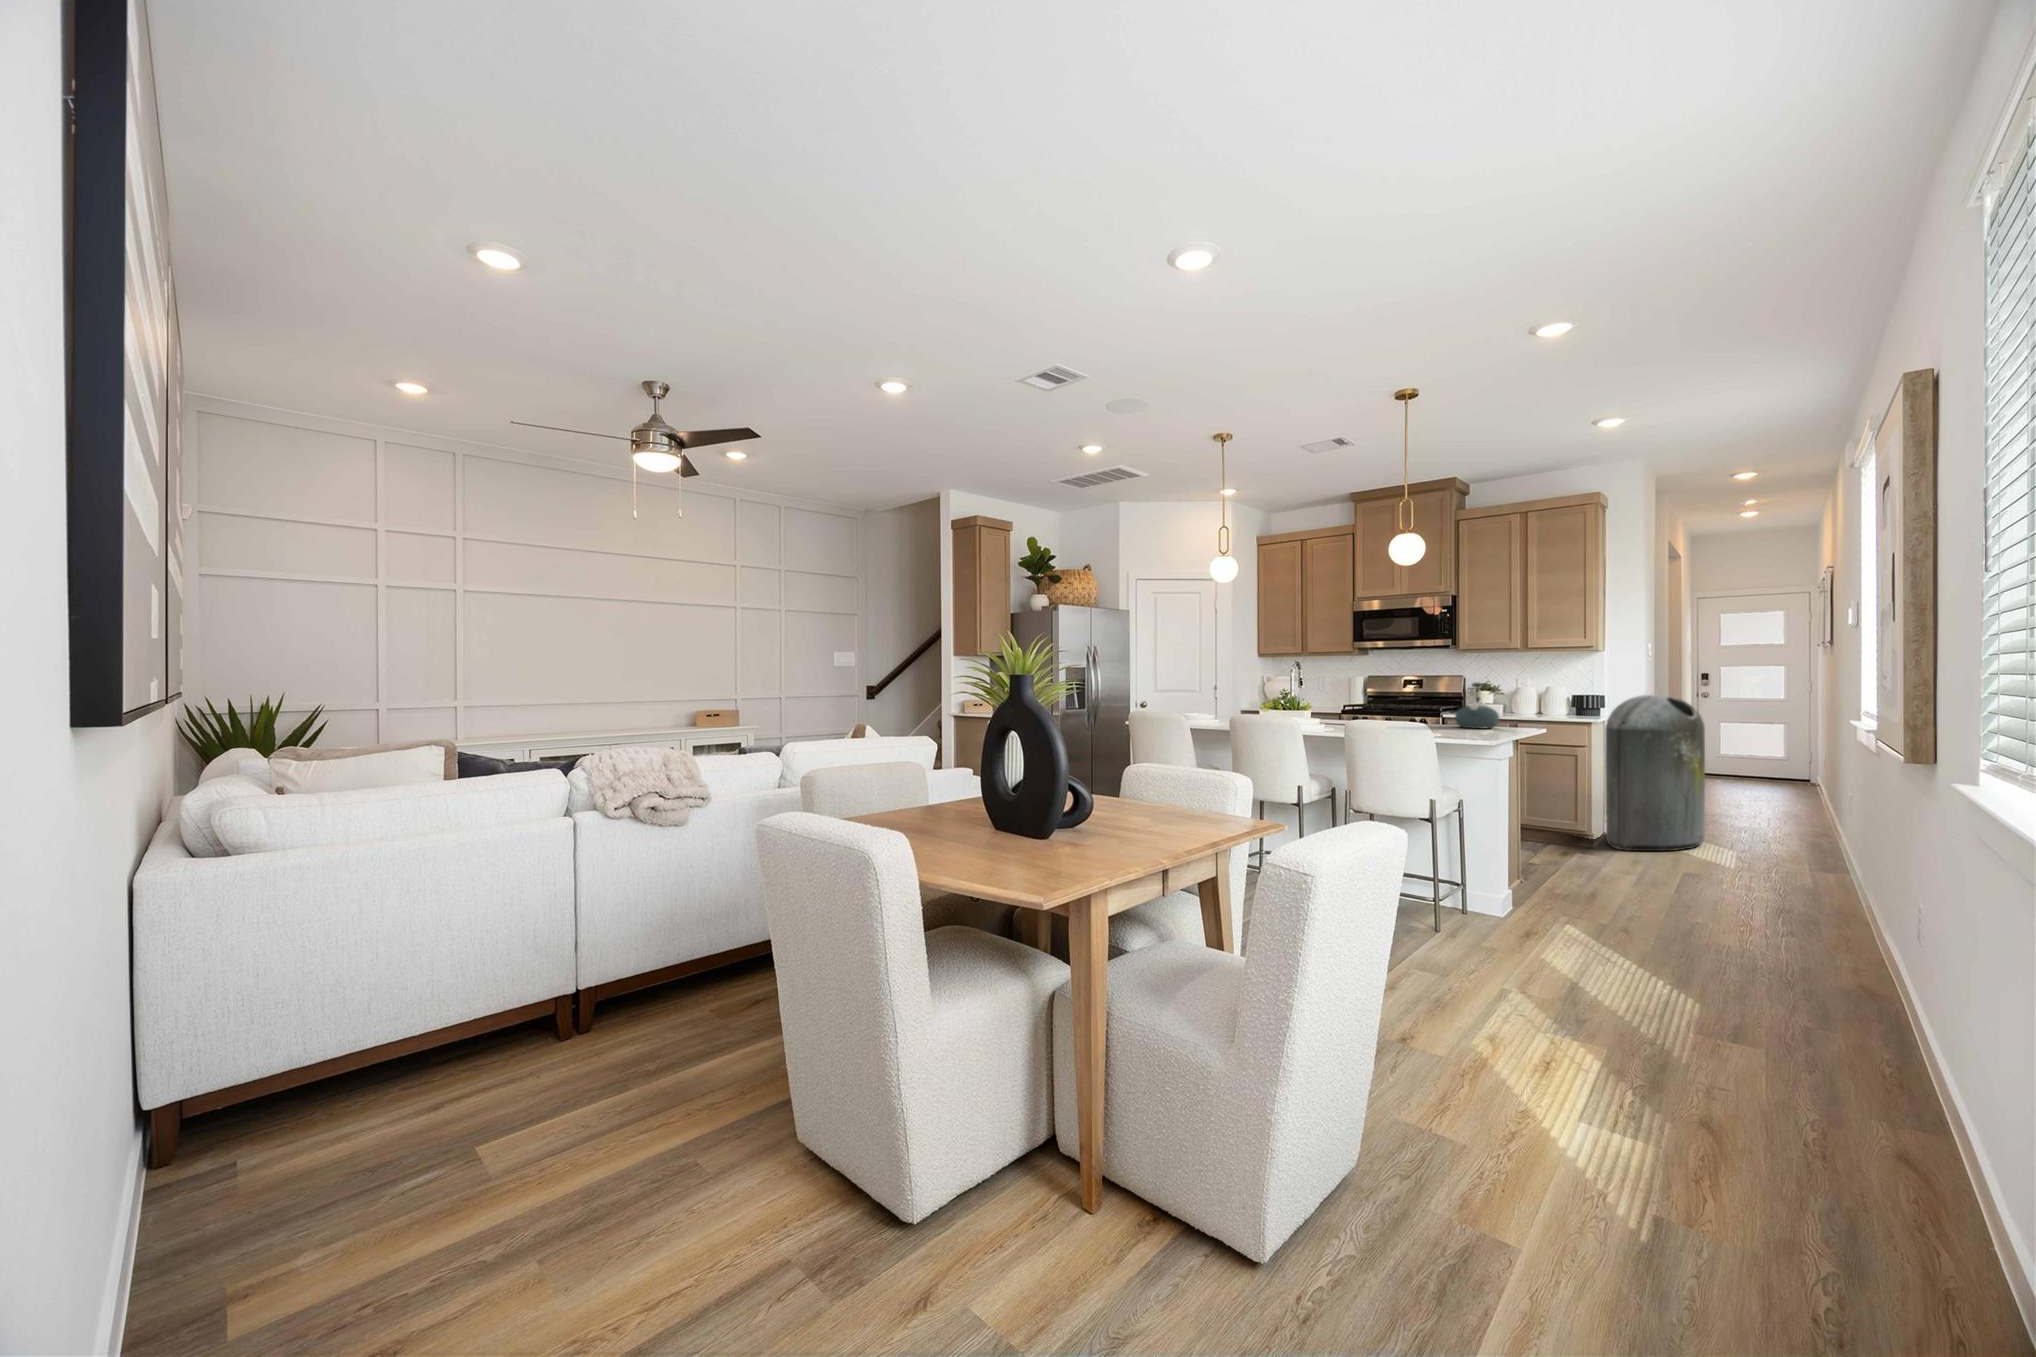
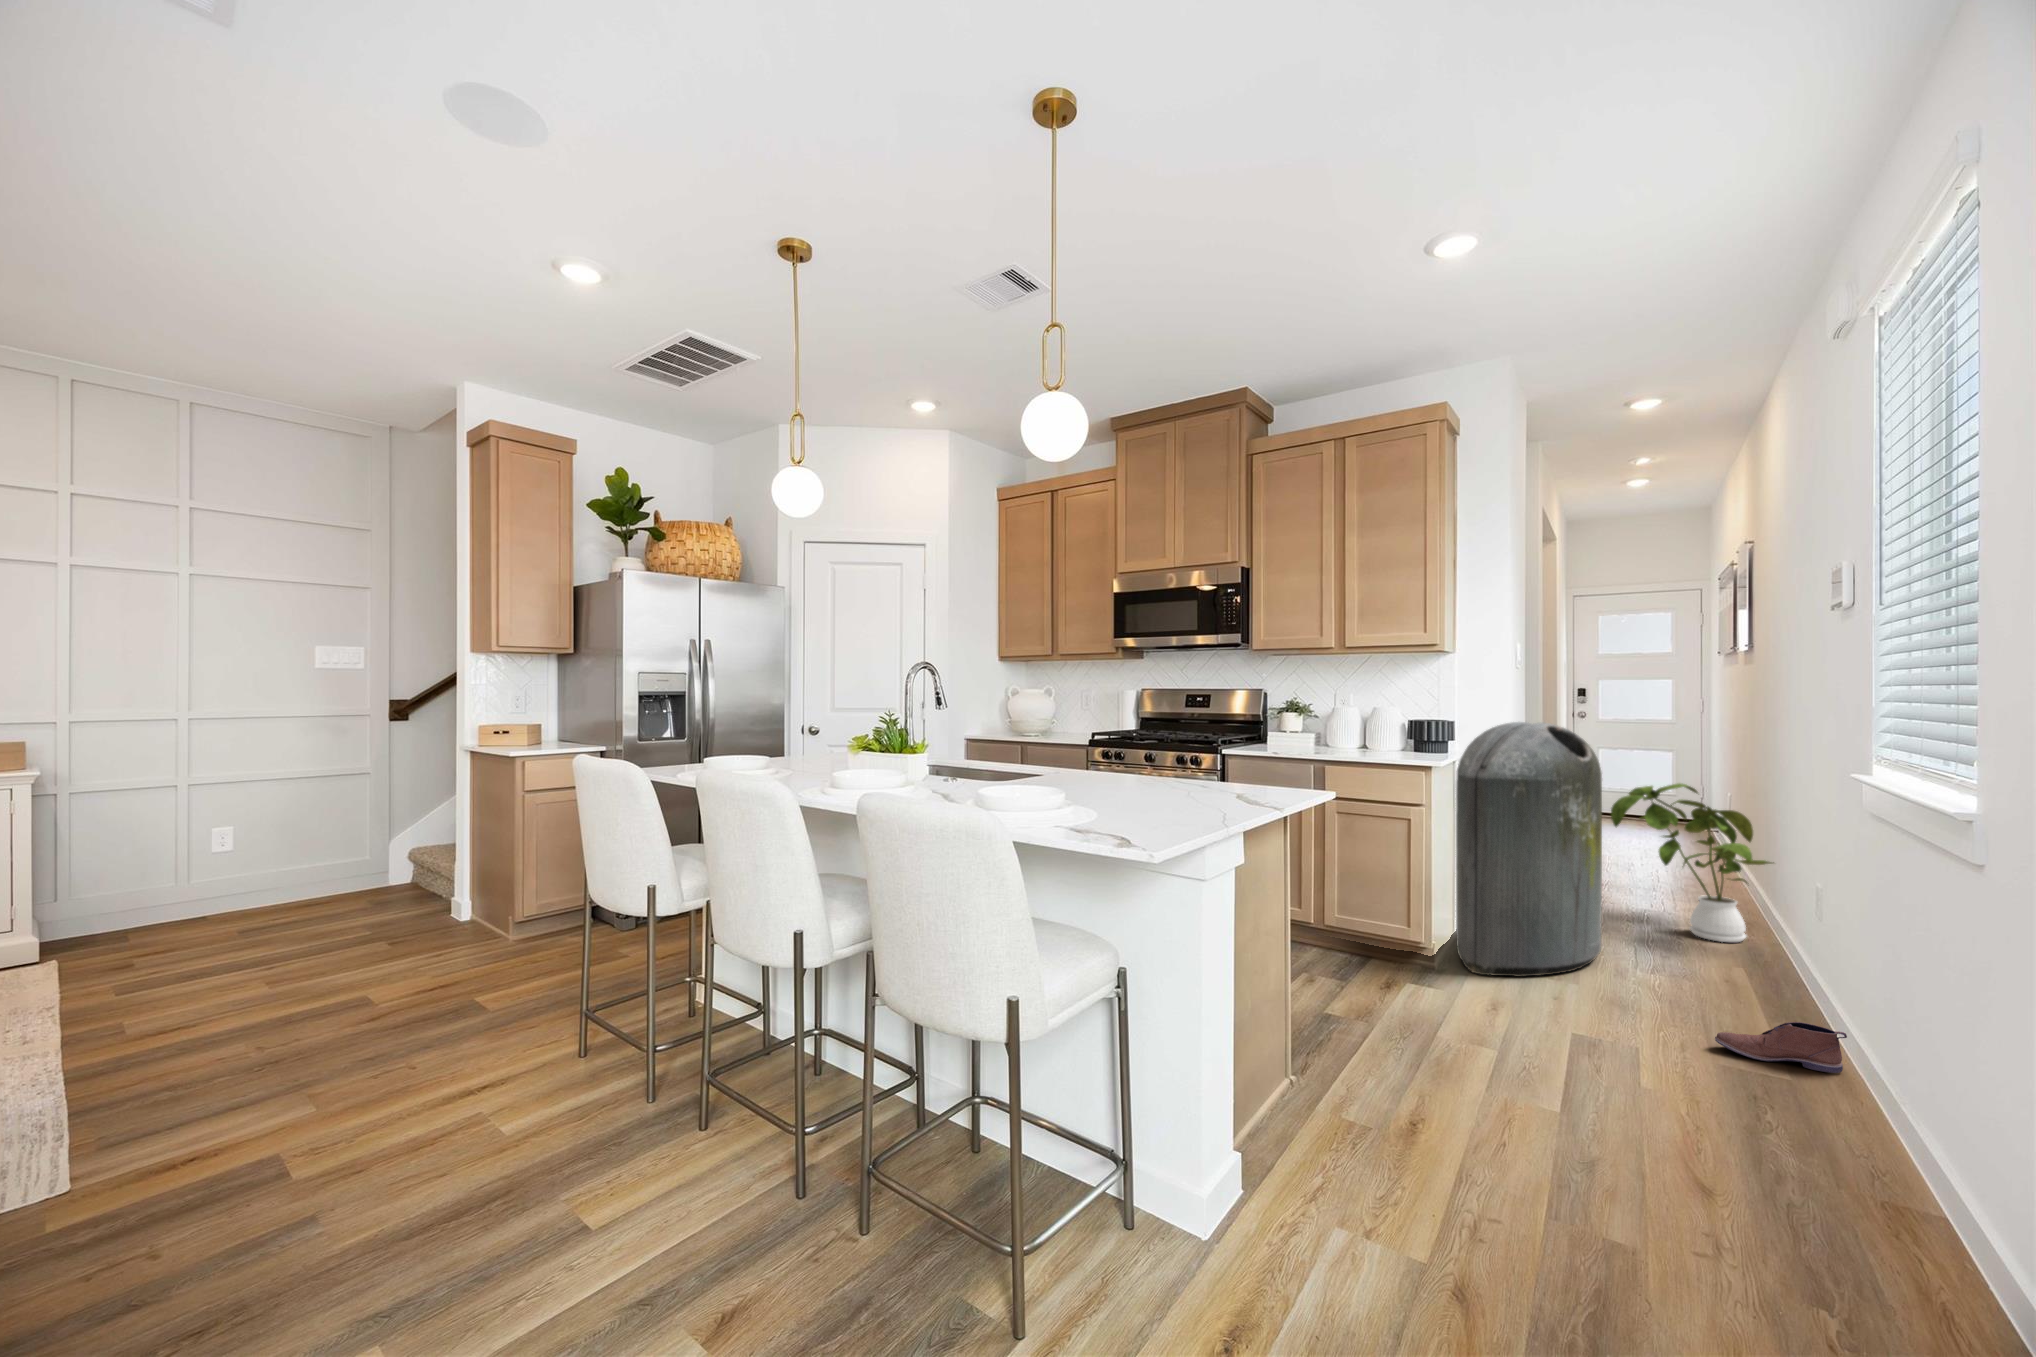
kettle: present [1455,683,1499,729] -> none [1168,705,1247,798]
house plant: none [1715,736,1827,840] -> present [1611,783,1774,942]
shoe: none [1766,860,1842,885] -> present [1715,1022,1847,1073]

